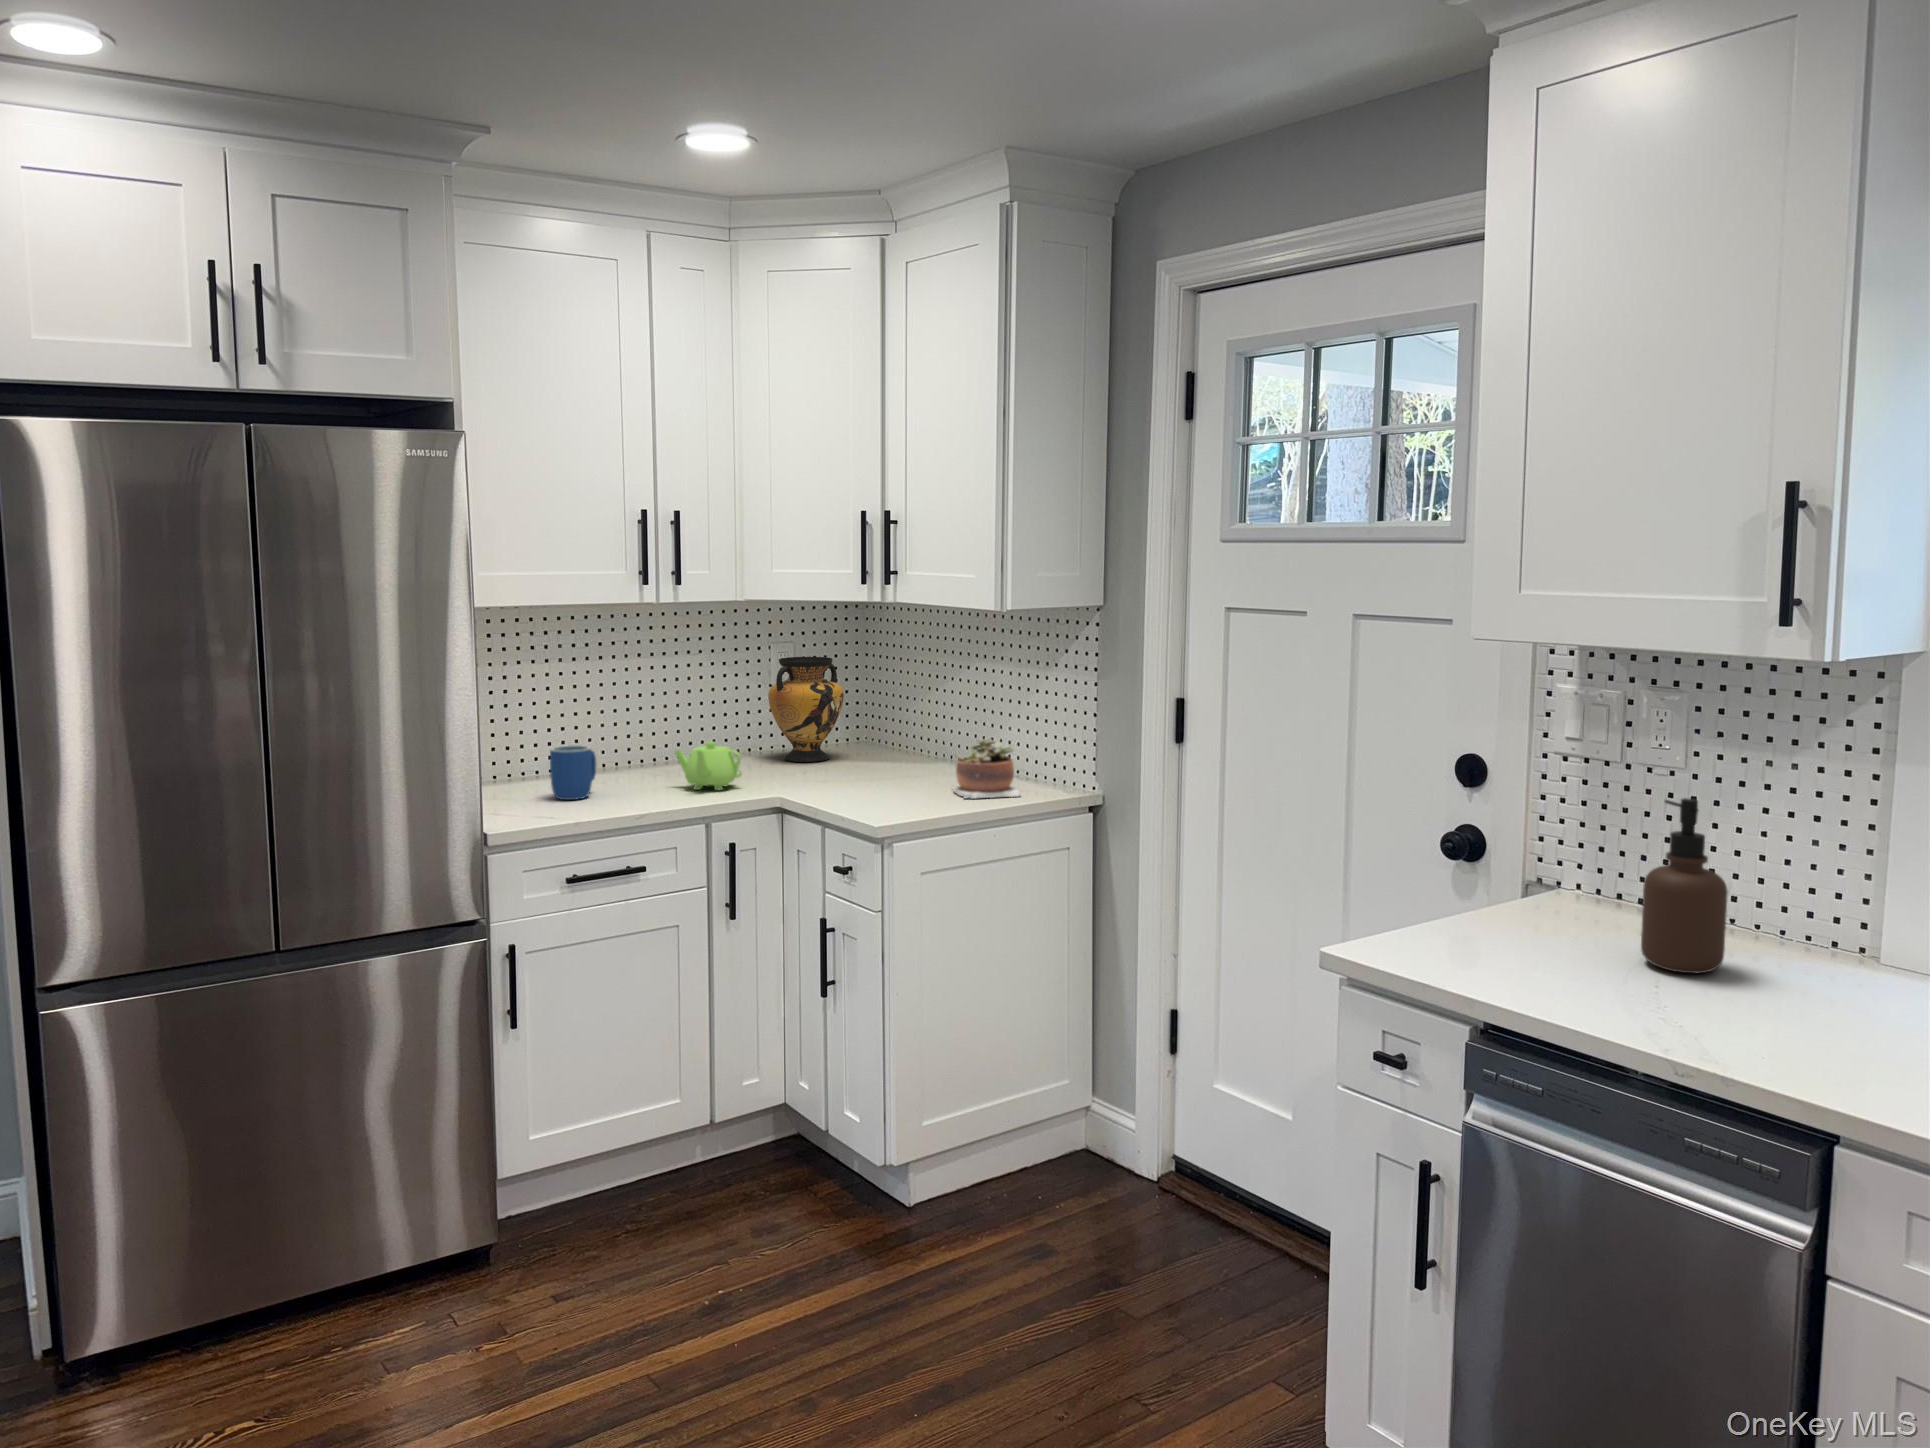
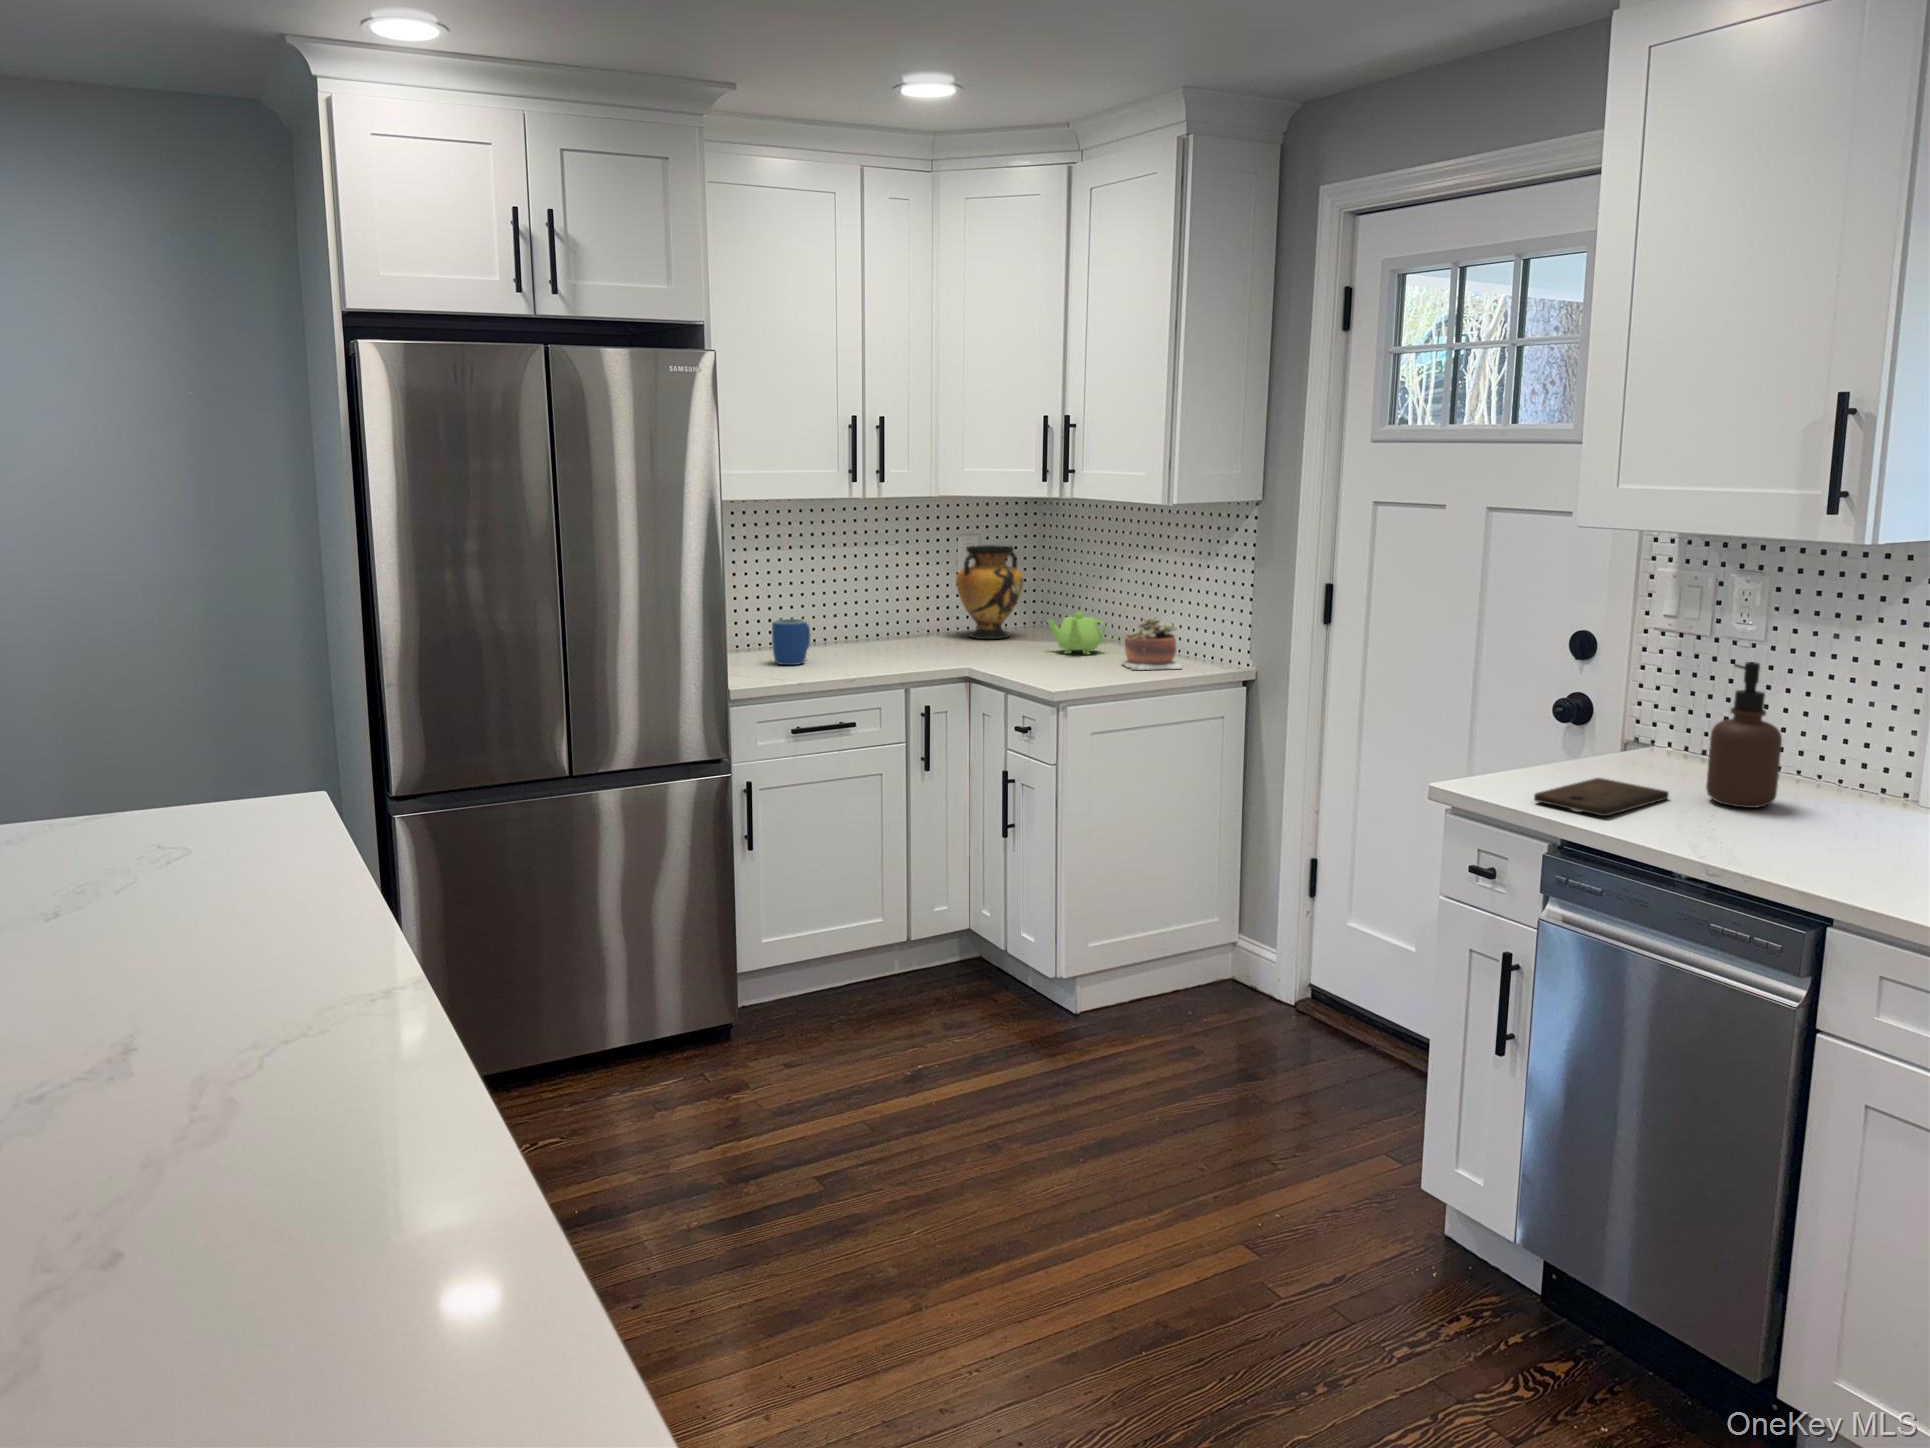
teapot: present [675,741,742,790] -> present [1048,613,1106,654]
cutting board: none [1446,936,1599,992] -> present [1534,778,1669,816]

